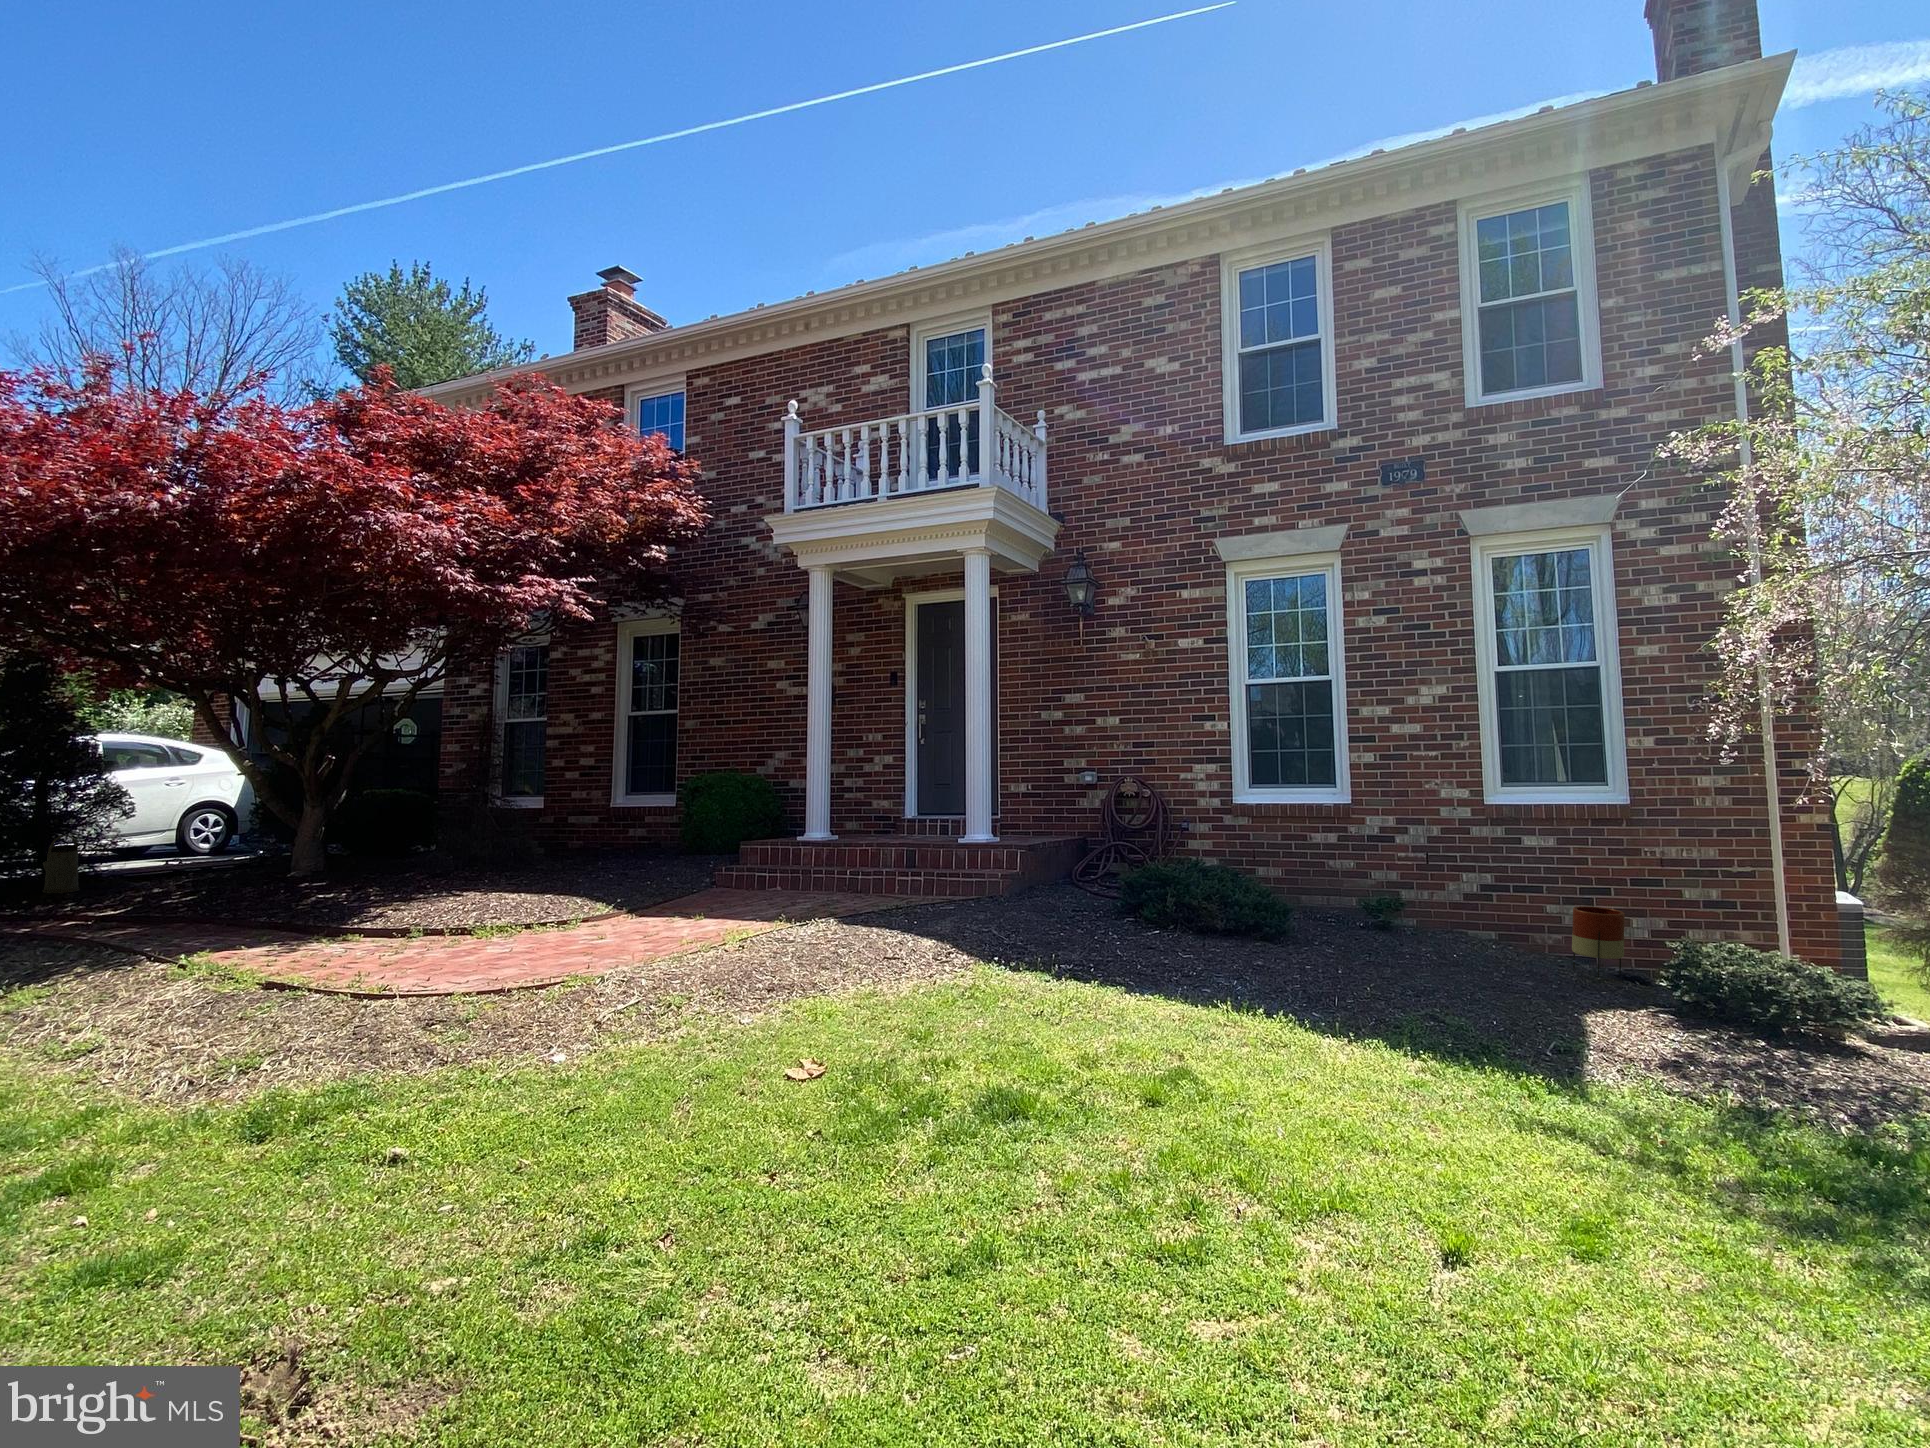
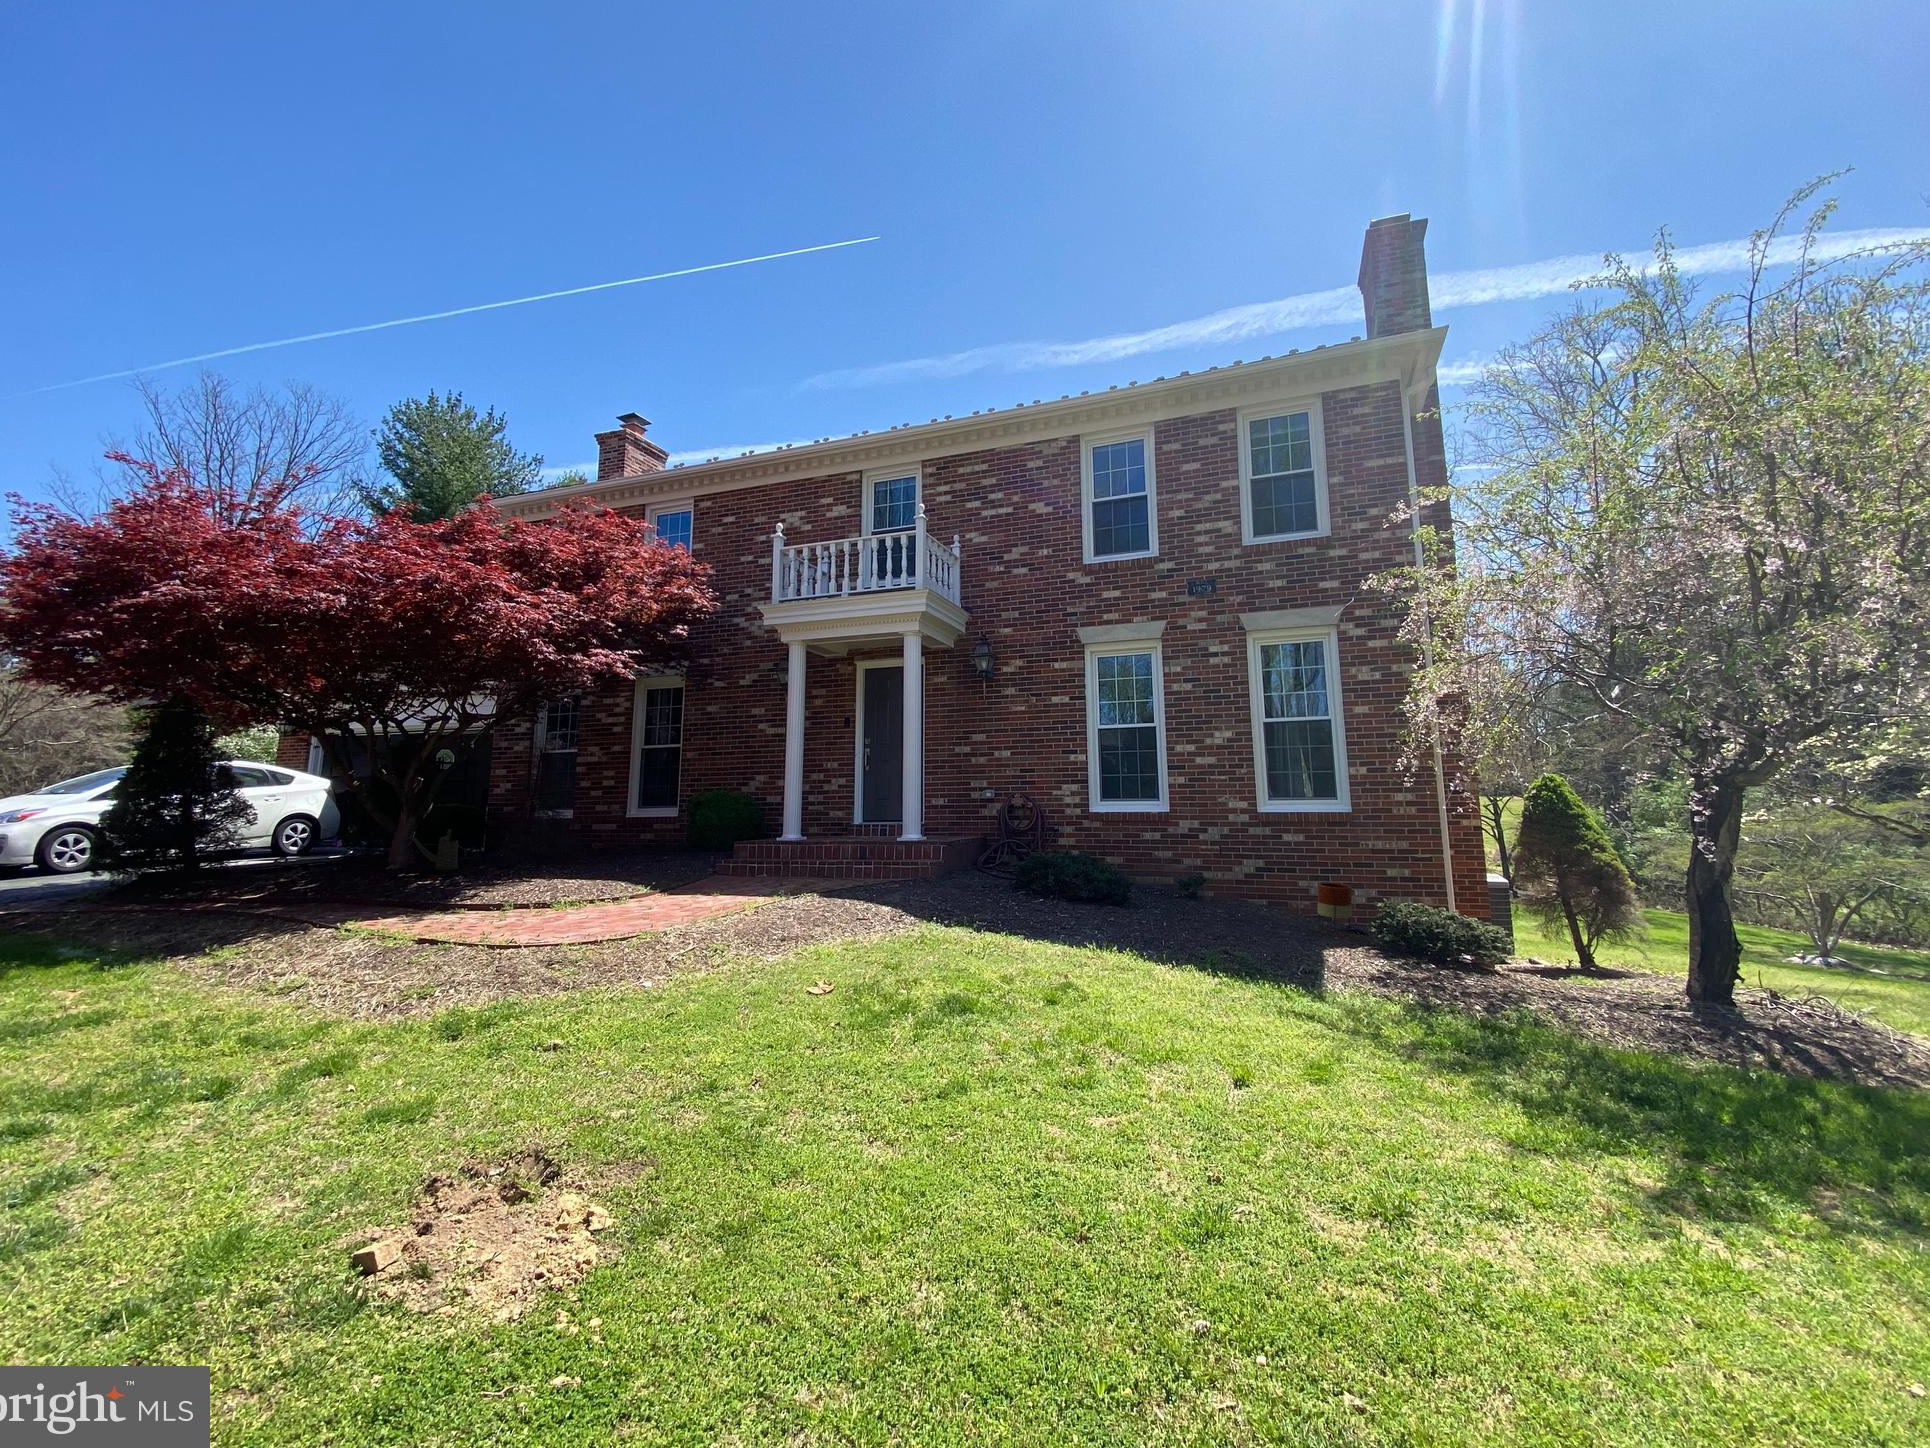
watering can: present [43,835,80,893] -> present [411,829,466,870]

